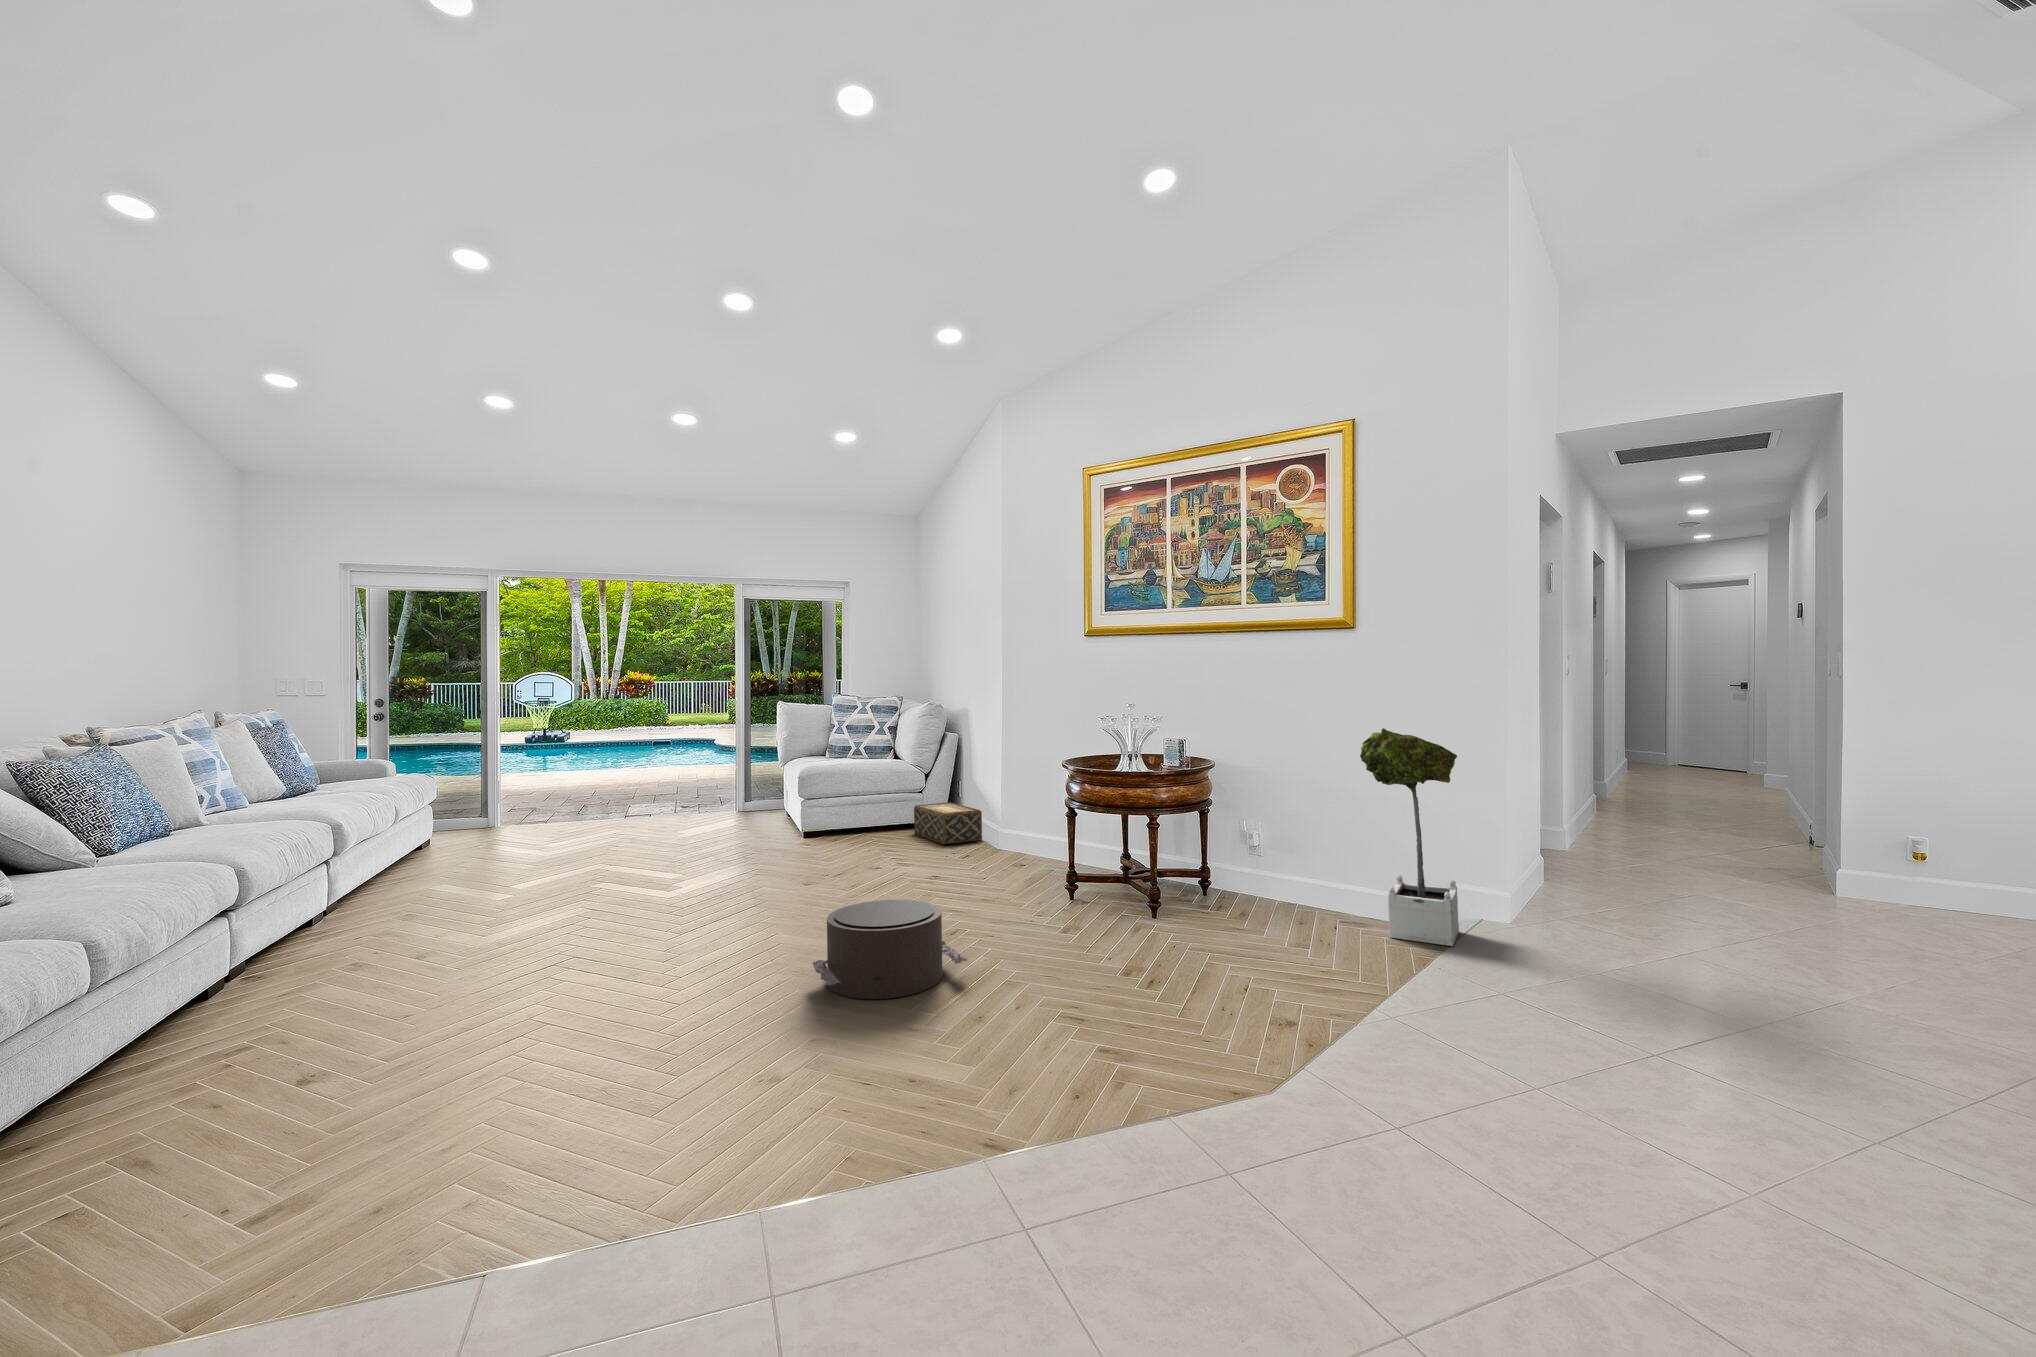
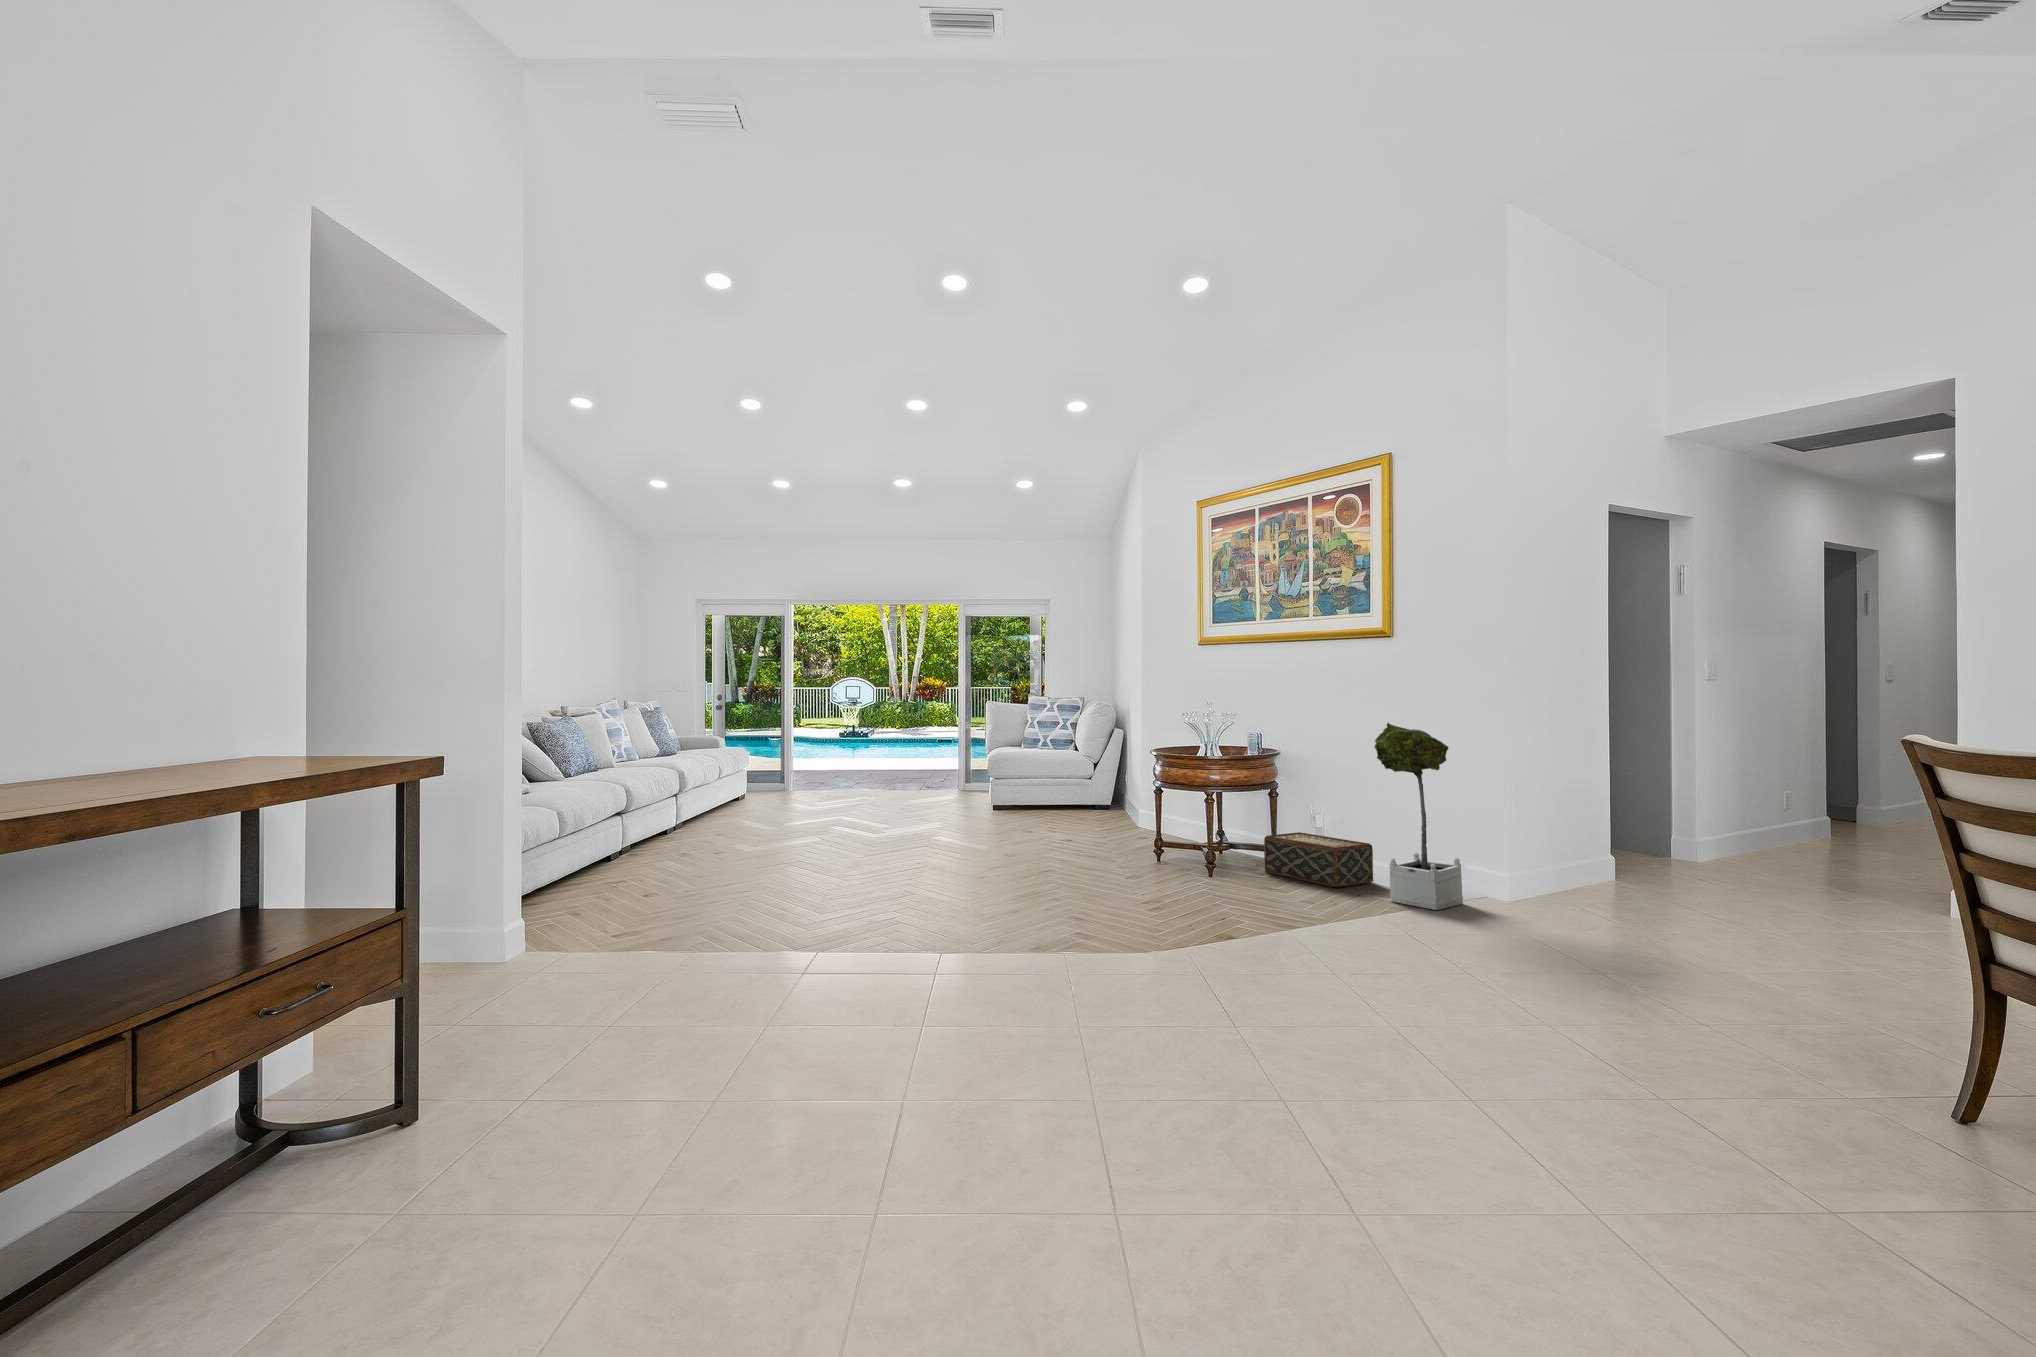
woven basket: present [914,802,982,844] -> present [1264,832,1373,887]
pouf: present [812,900,967,999] -> none [929,836,1029,895]

